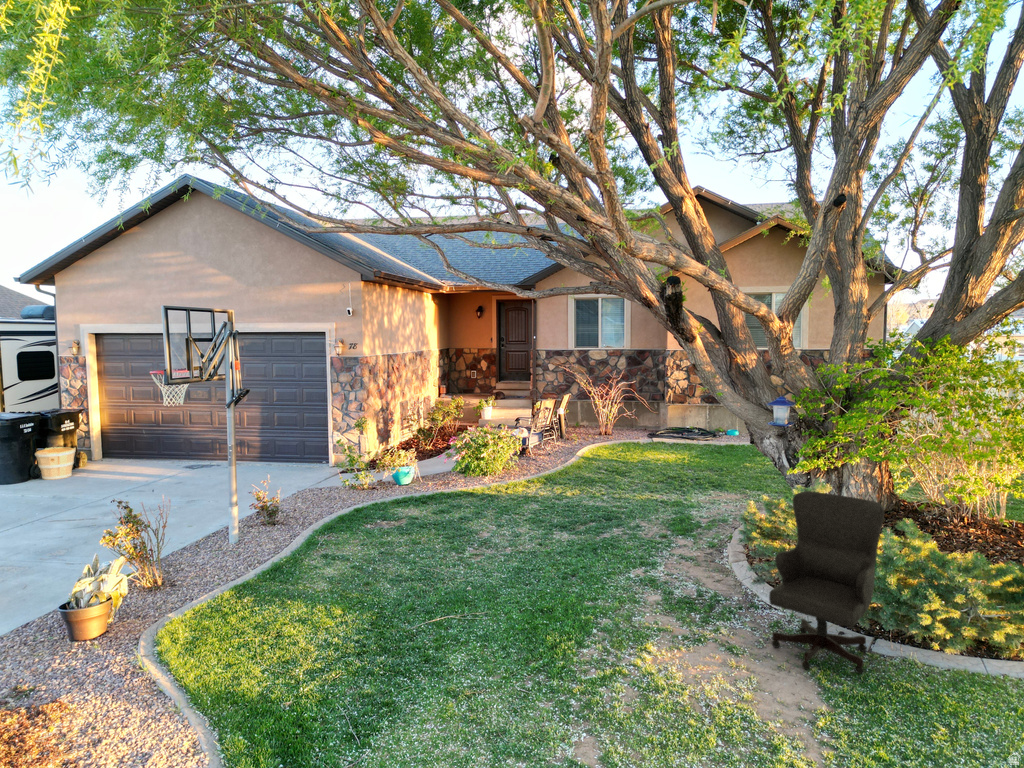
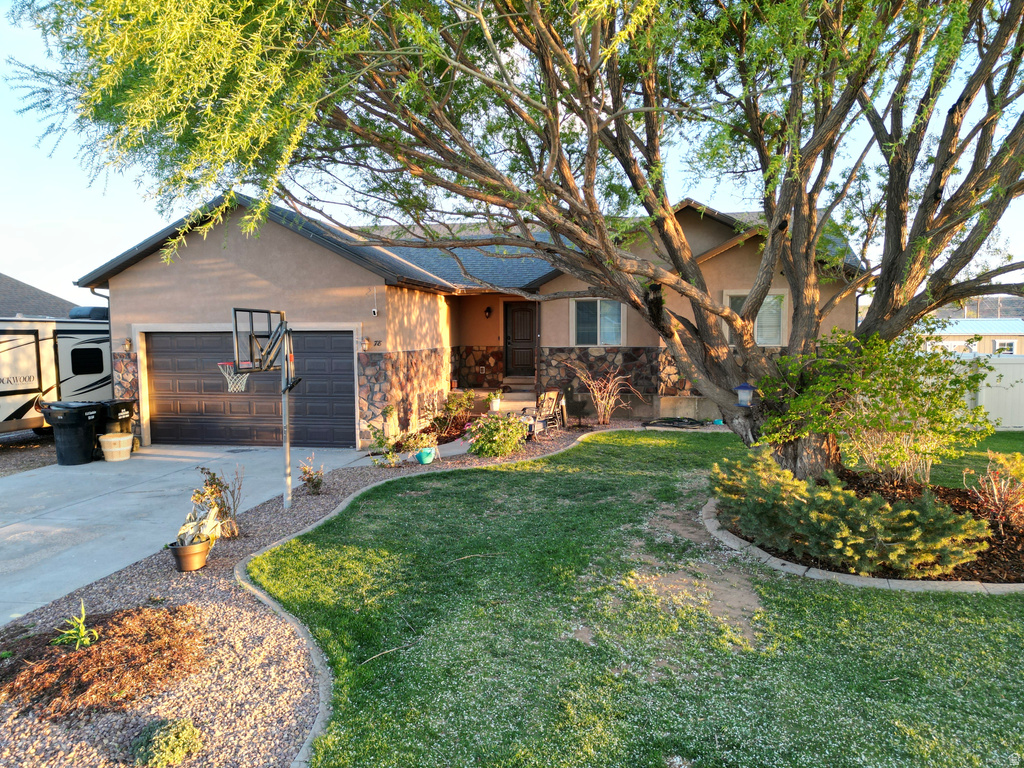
chair: present [769,491,884,674] -> present [562,384,594,431]

